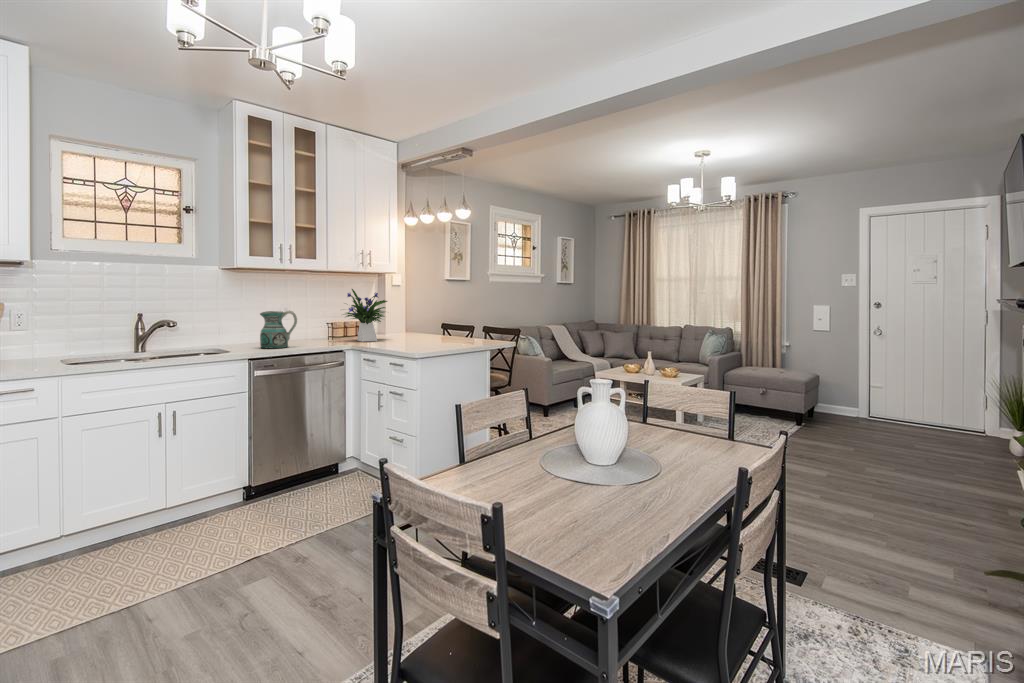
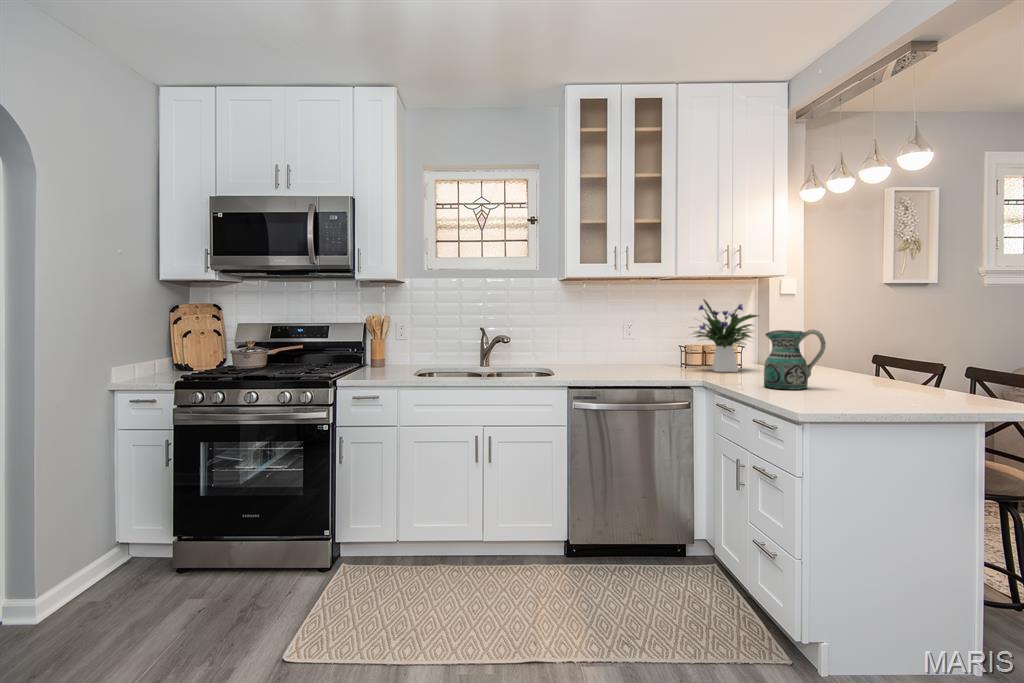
ceramic pitcher: present [260,311,297,348] -> present [764,330,826,389]

